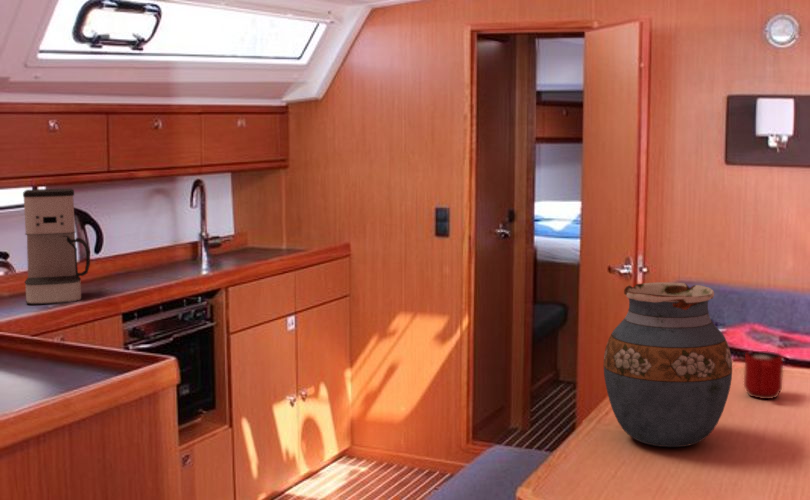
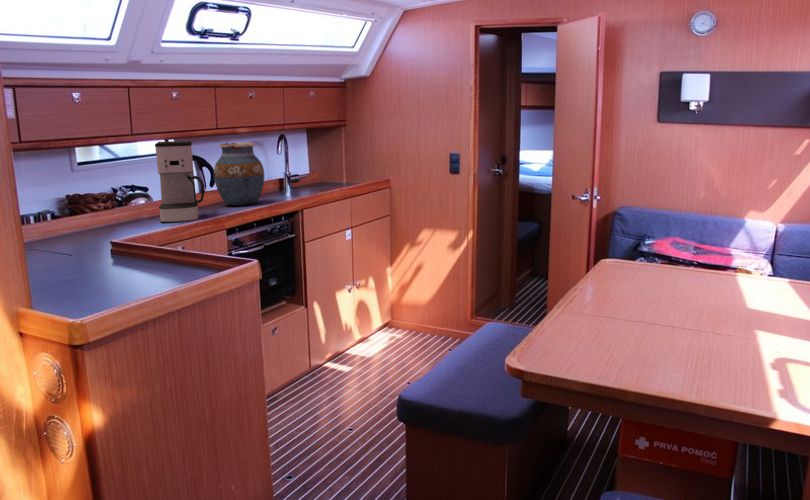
vase: present [604,282,732,447] -> present [214,142,264,206]
mug: present [744,351,783,399] -> none [671,258,701,293]

